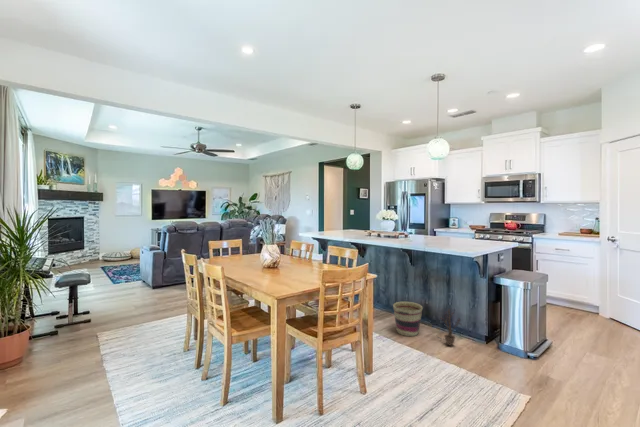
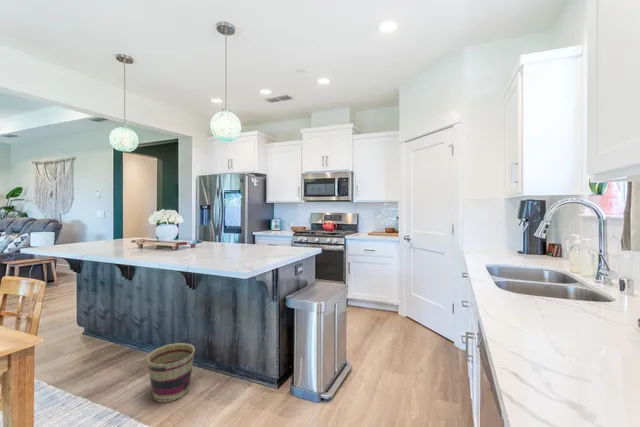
decorative plant: present [438,310,460,346] -> none [211,352,239,407]

